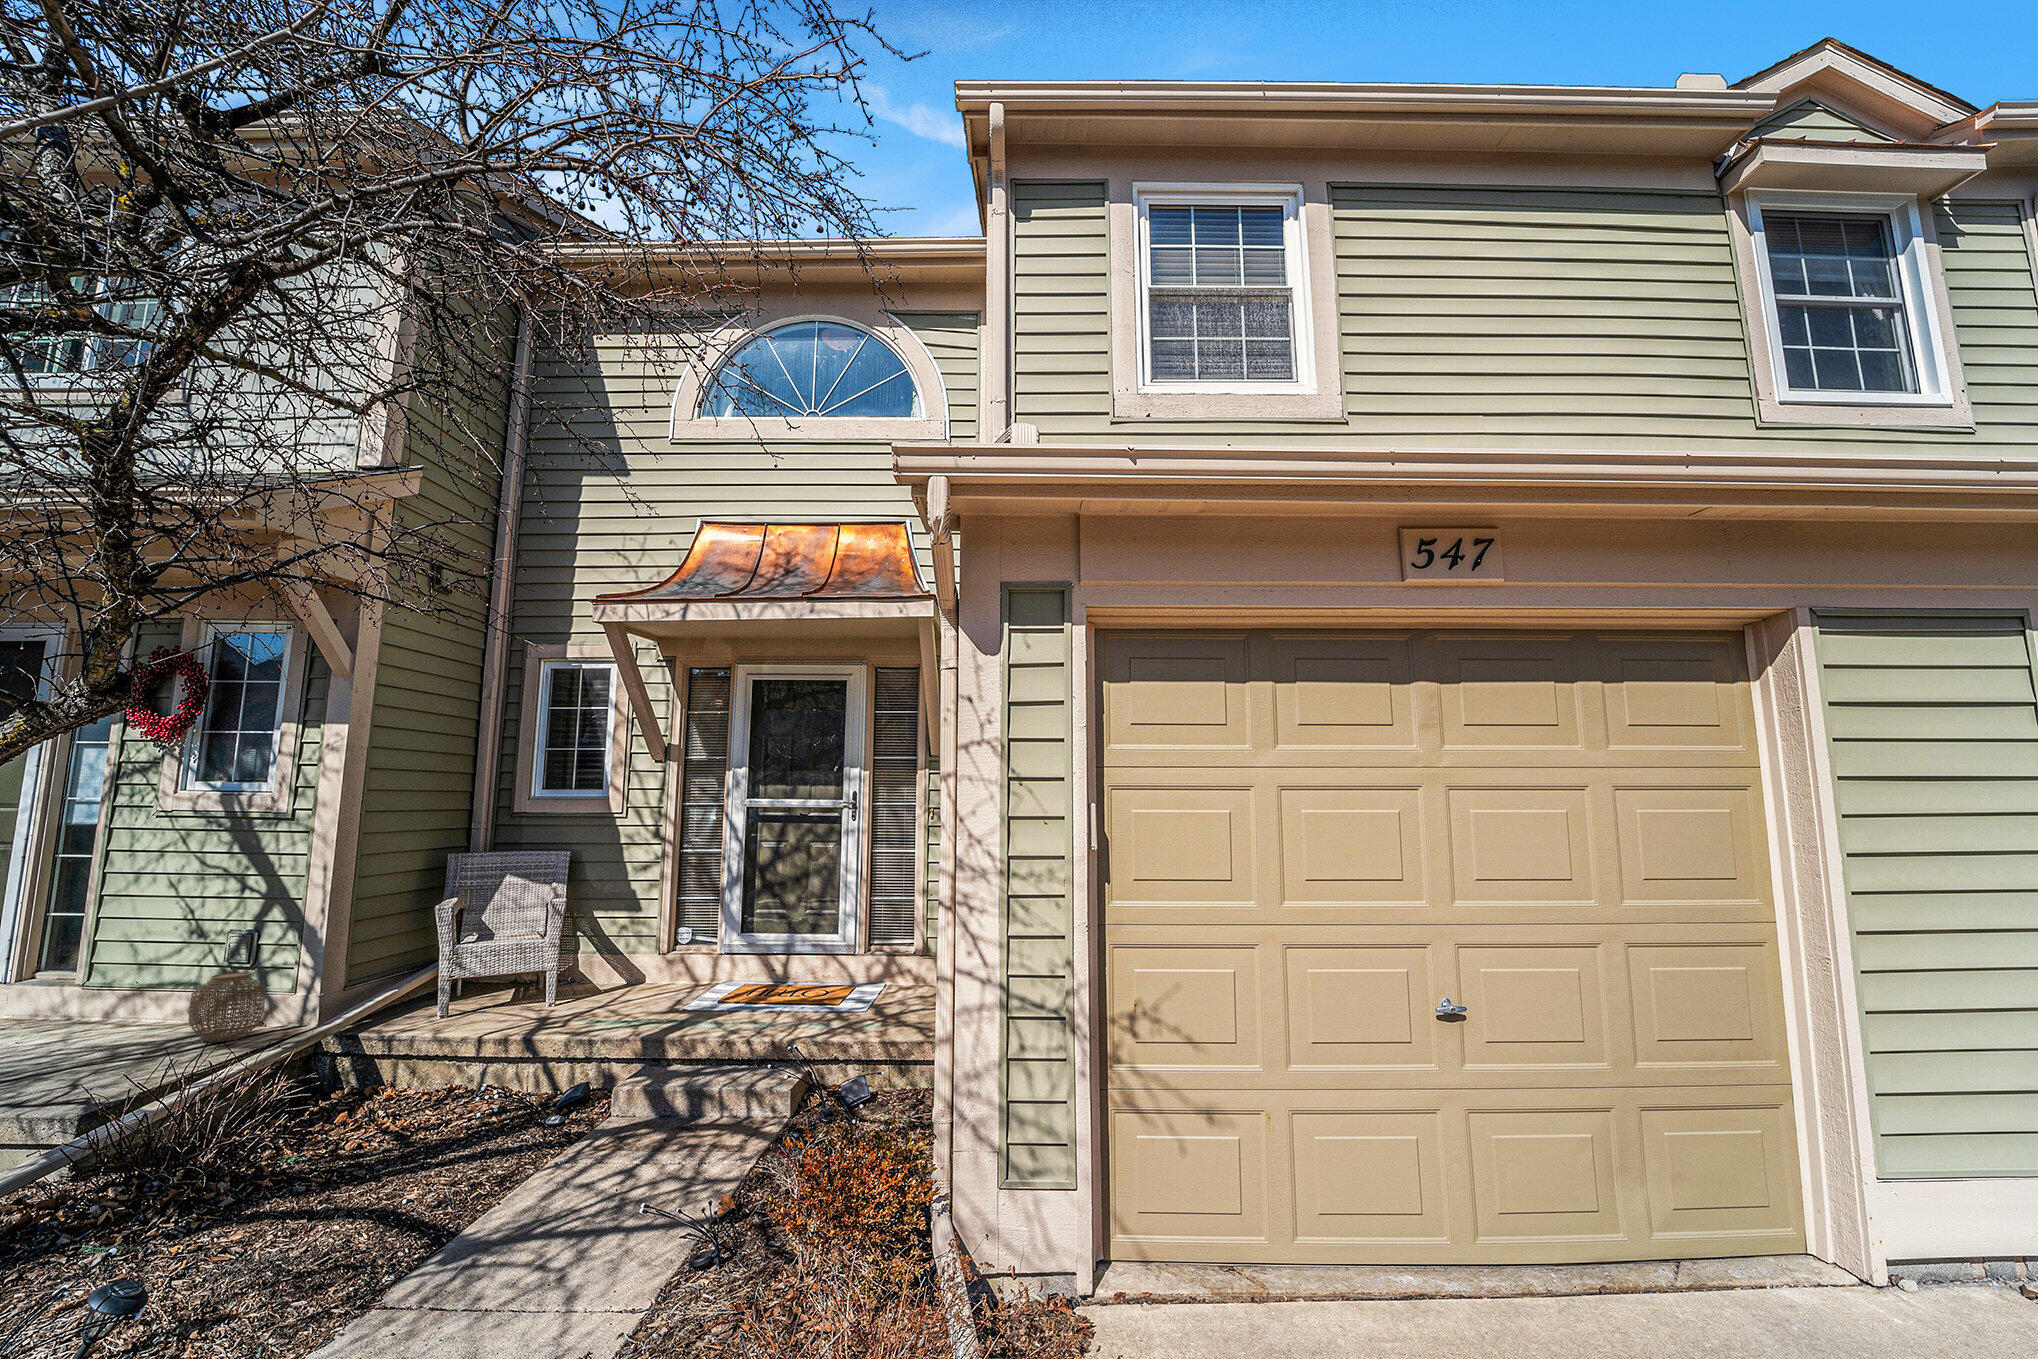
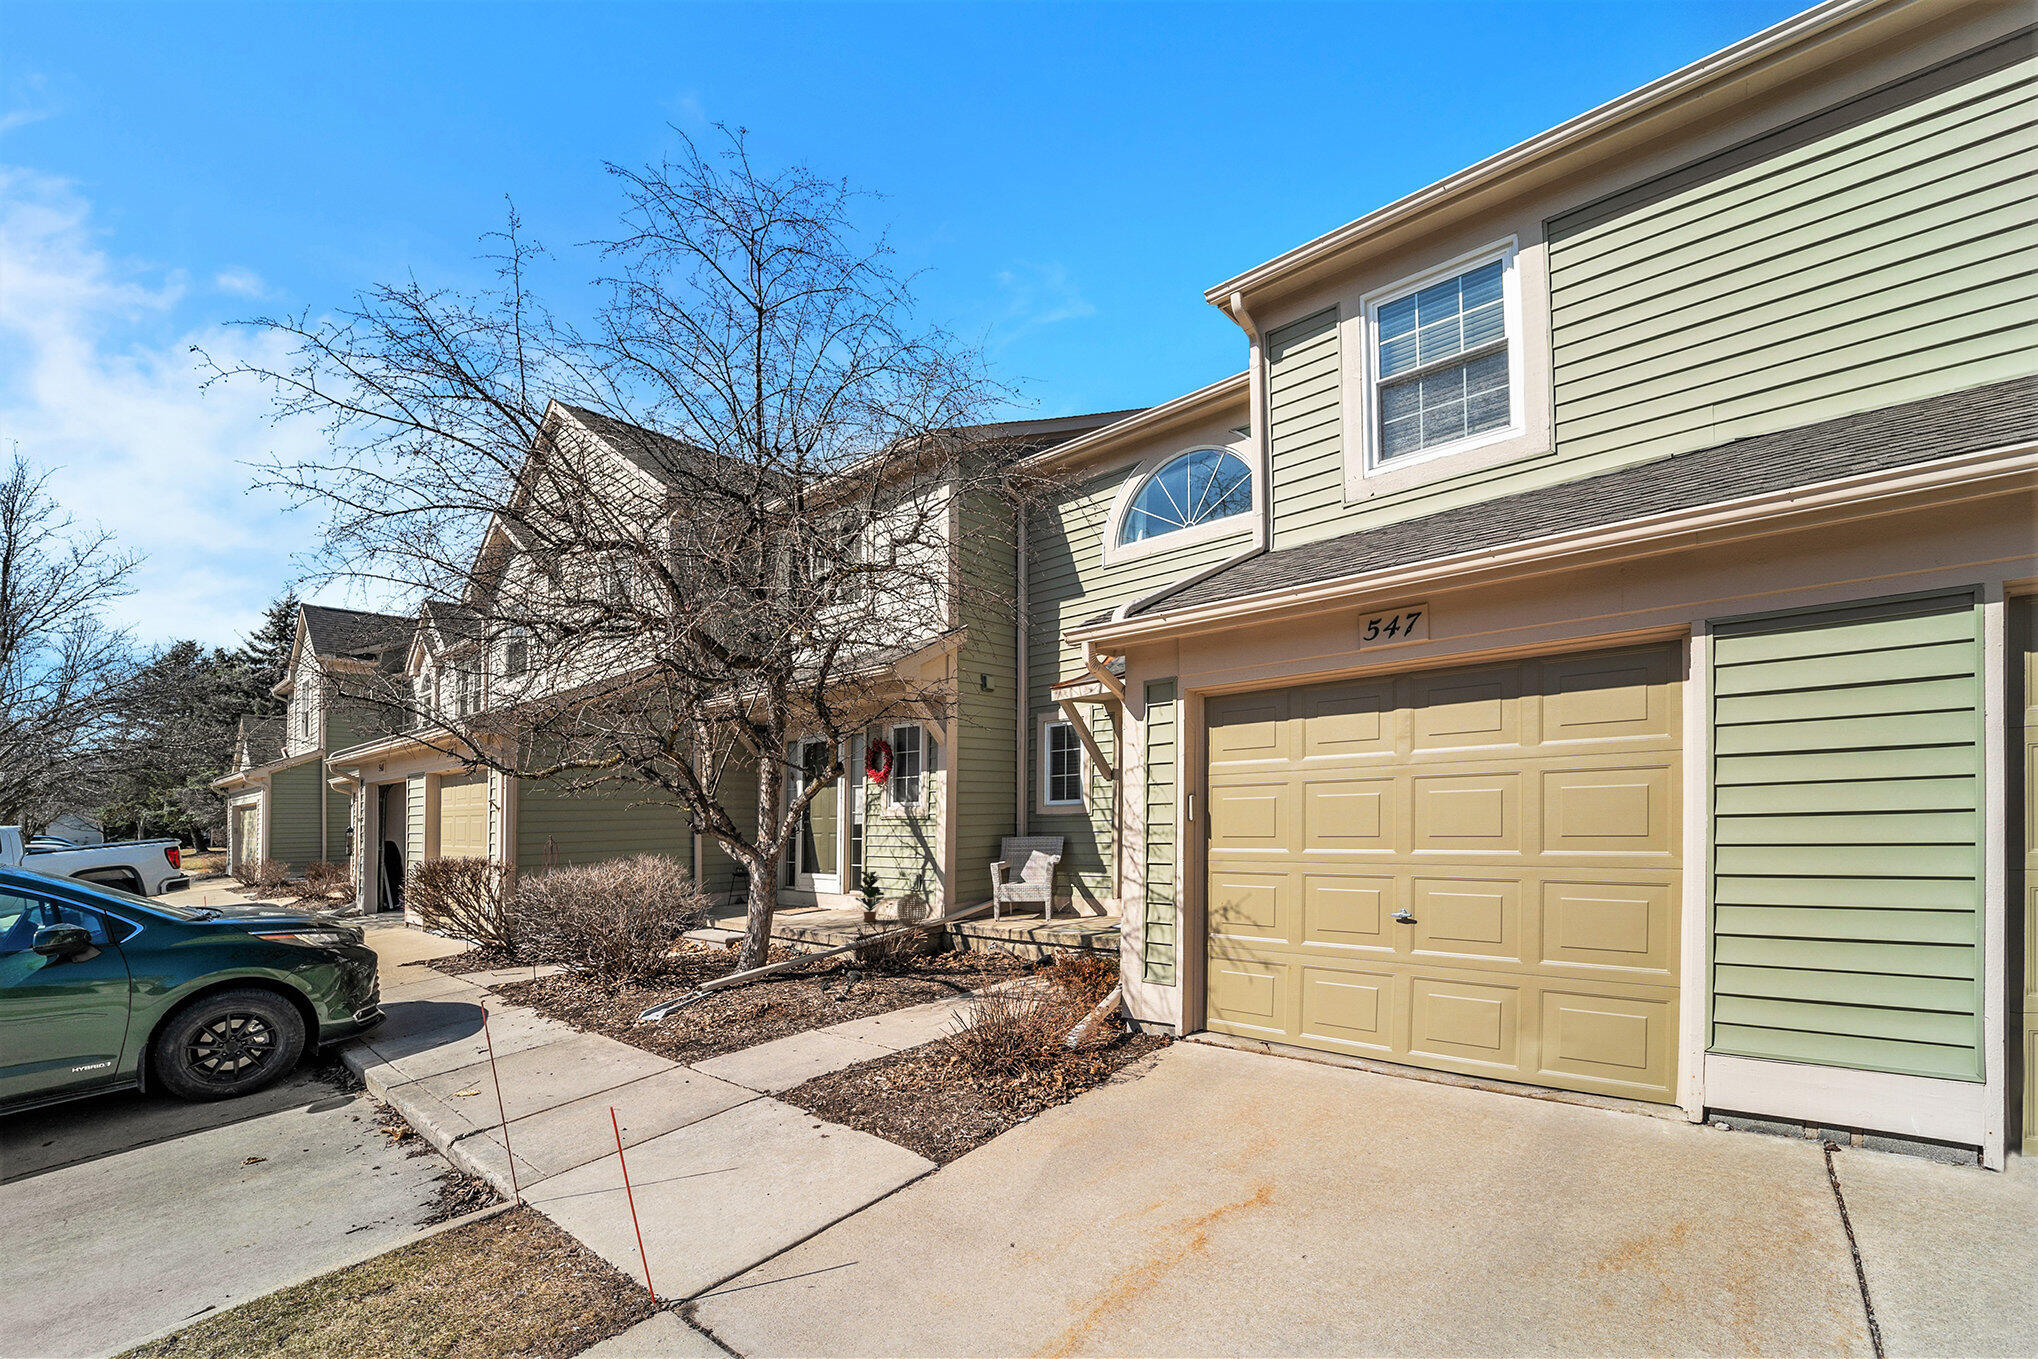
potted plant: none [55,927,142,1038] -> present [855,871,884,922]

